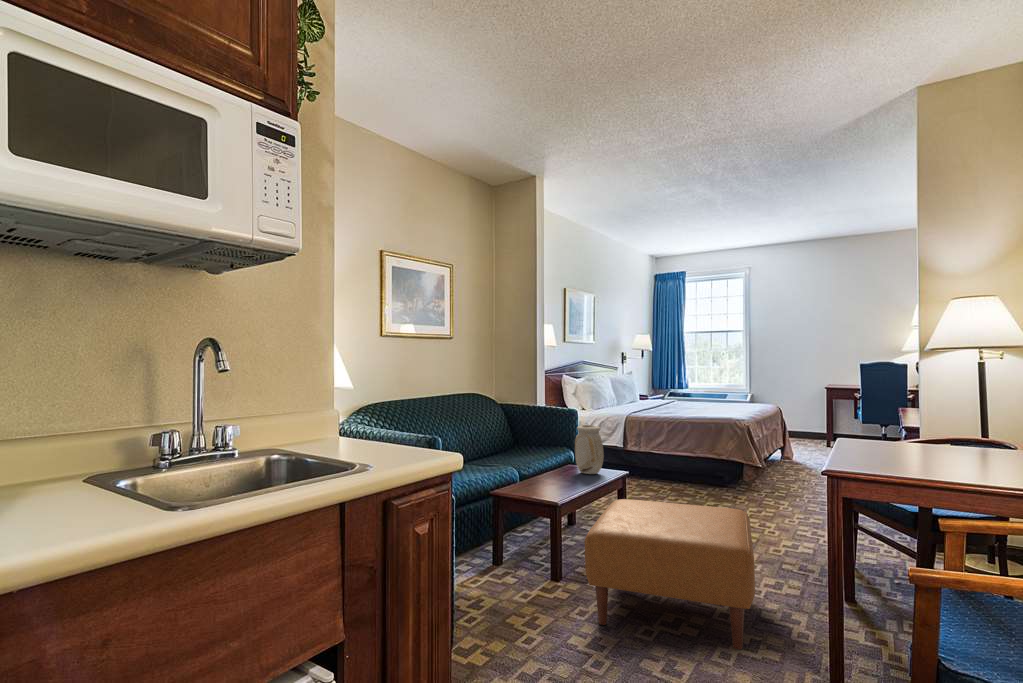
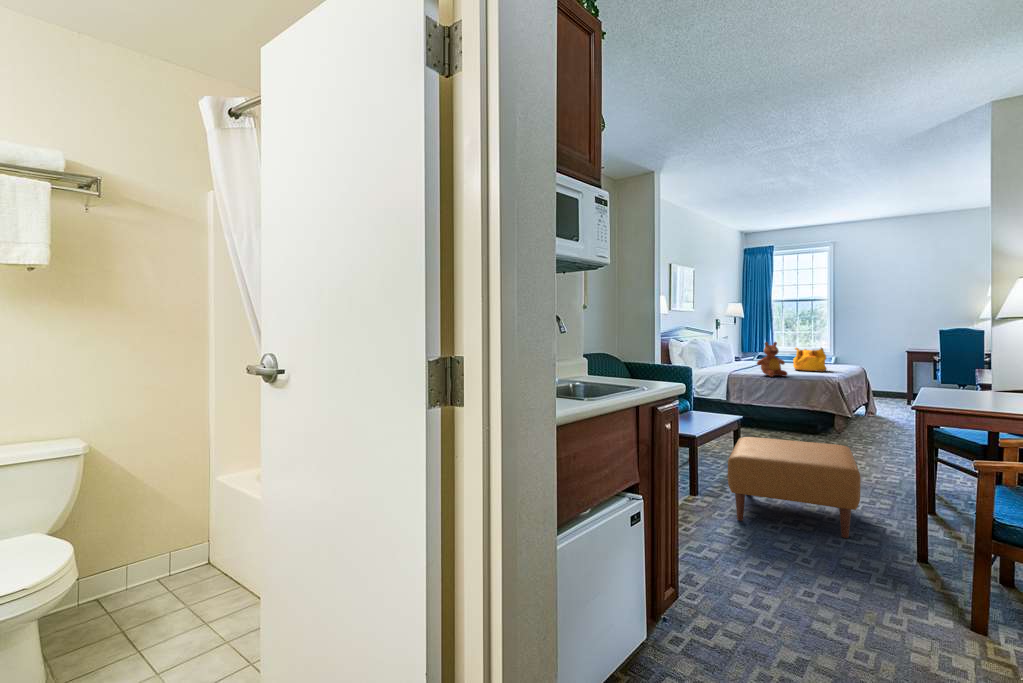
teddy bear: none [658,376,692,418] -> present [757,342,787,377]
handbag: none [701,382,737,411] -> present [793,348,827,372]
vase: present [575,425,604,474] -> none [698,382,722,420]

